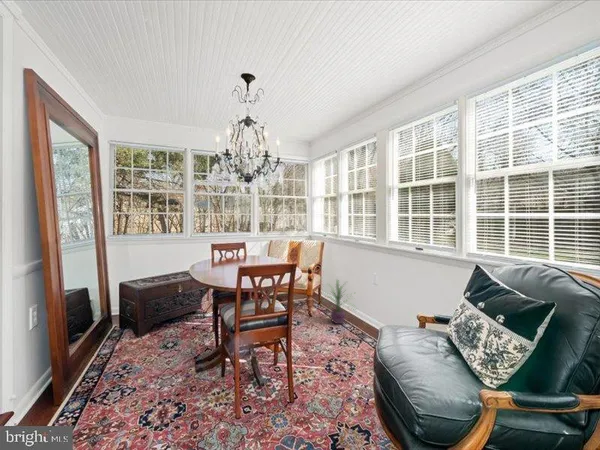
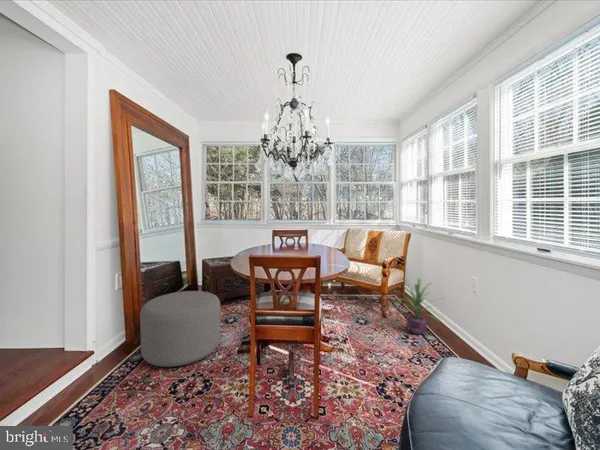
ottoman: none [80,318,173,406] -> present [140,291,220,367]

